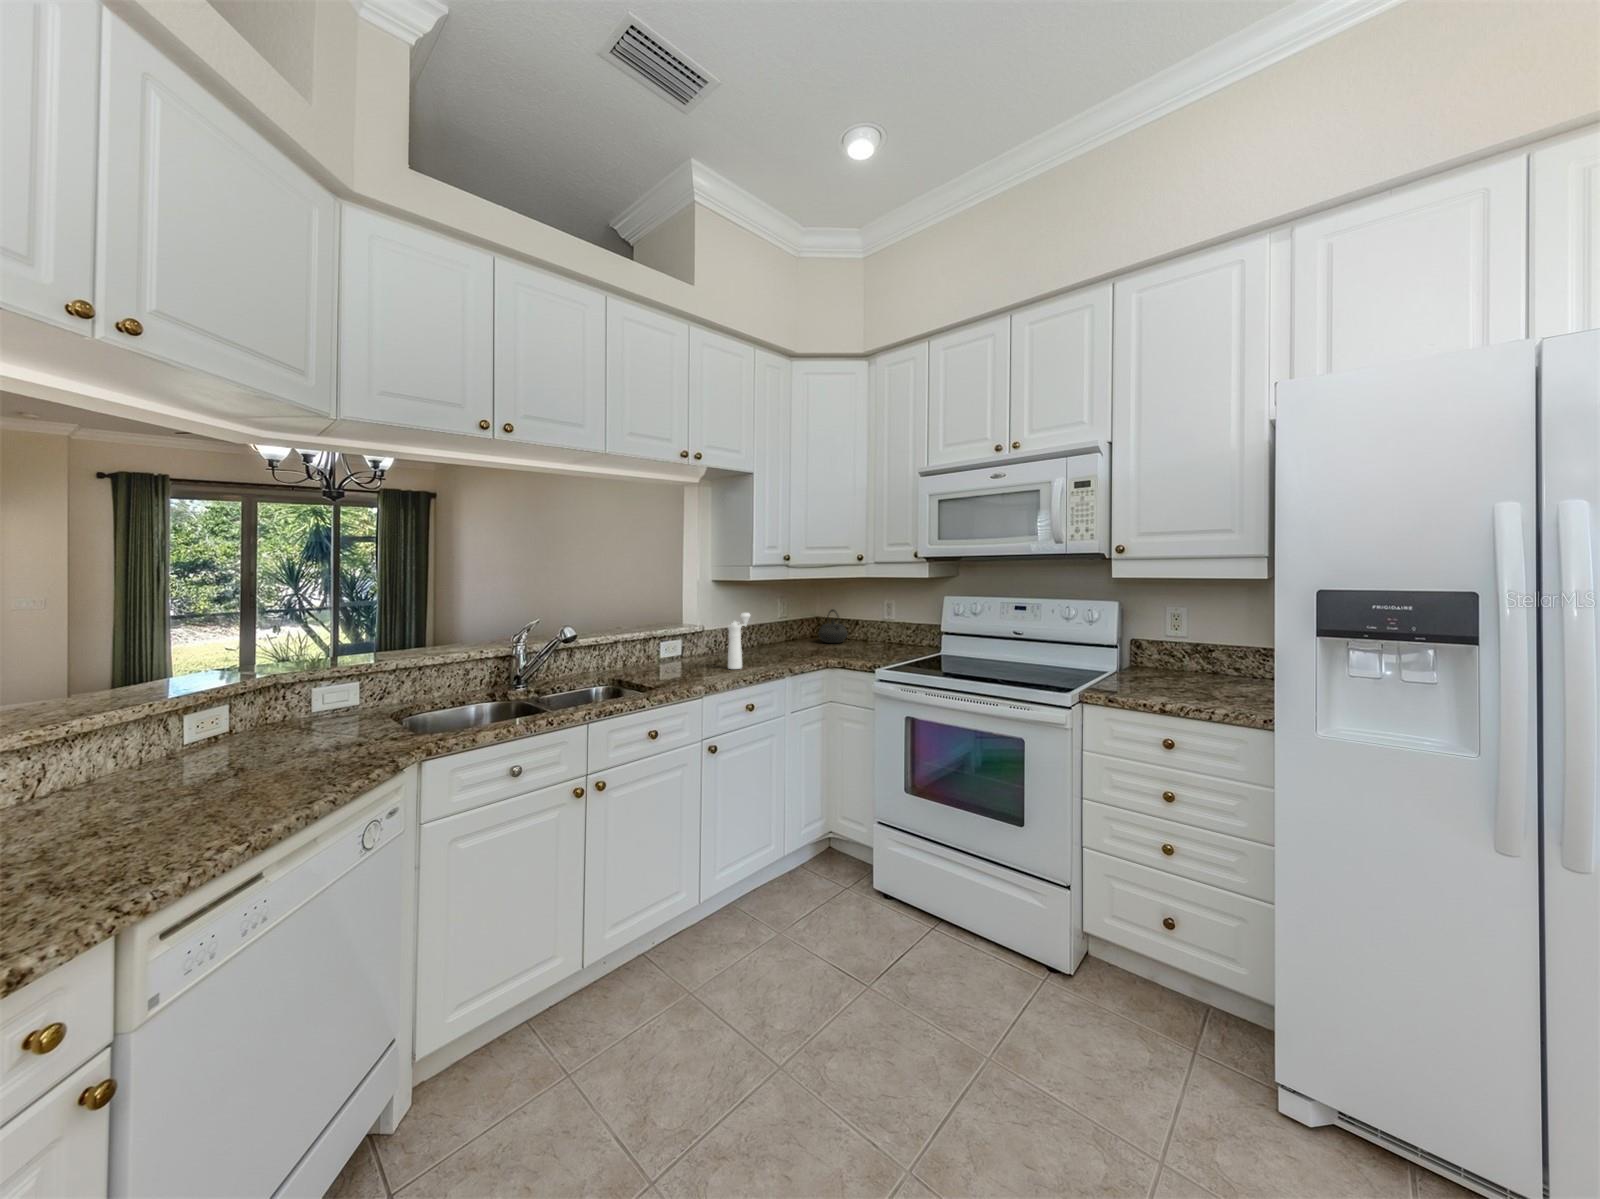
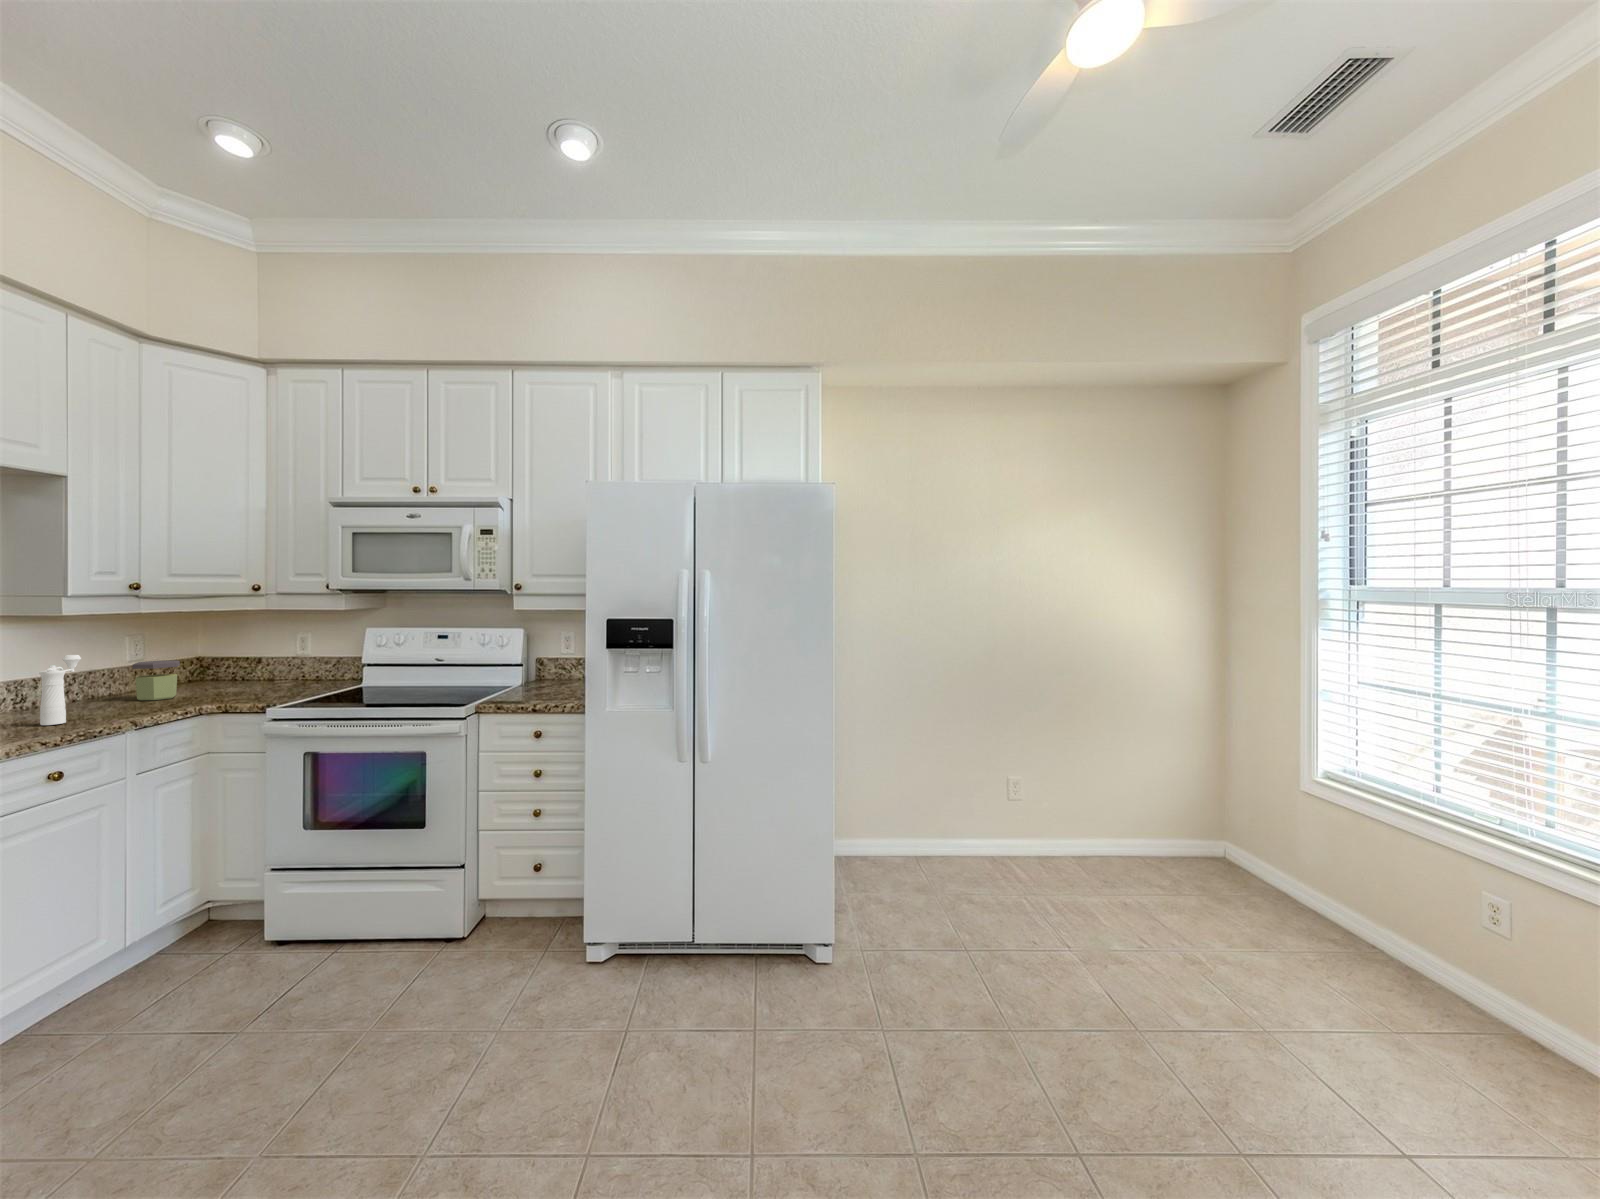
kettle: present [819,609,848,643] -> none [198,646,243,686]
jar: none [780,620,808,653] -> present [133,660,180,700]

